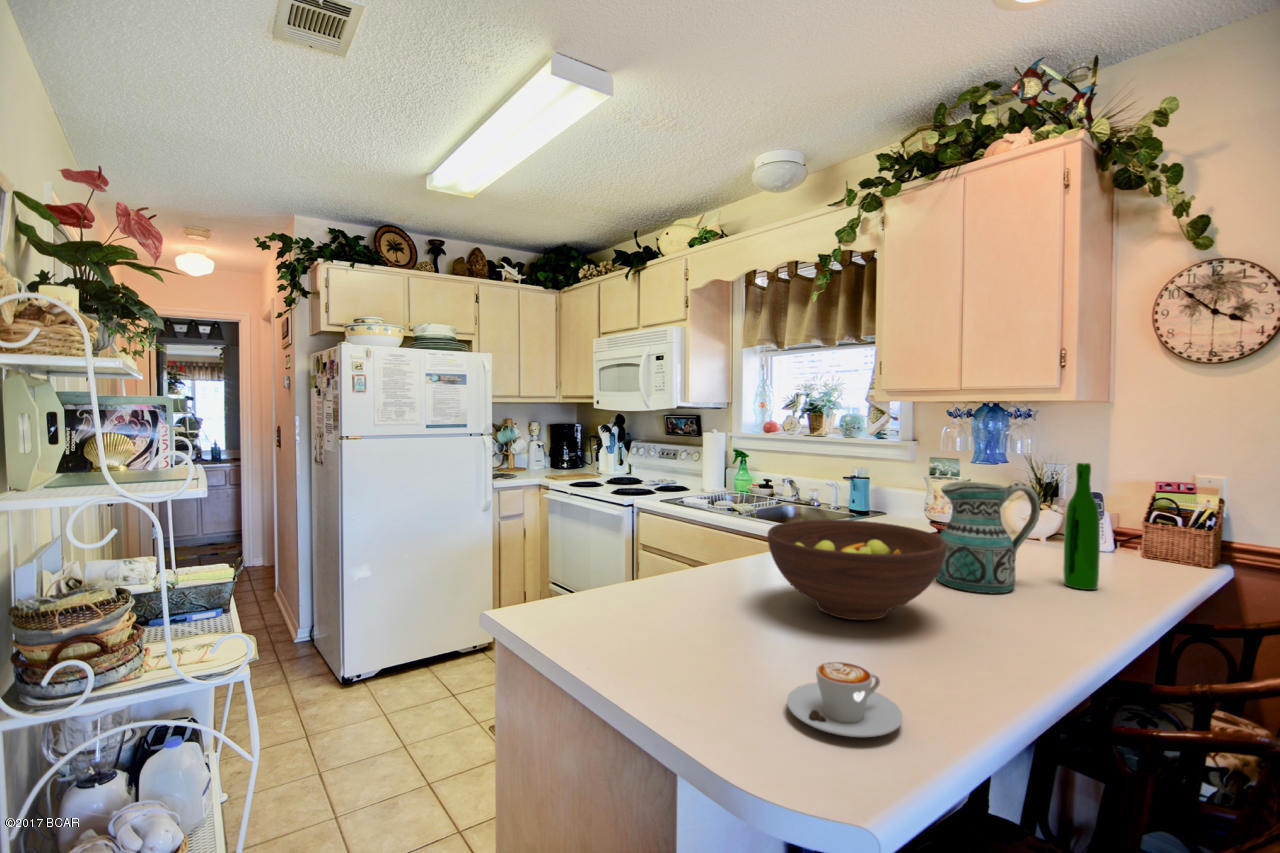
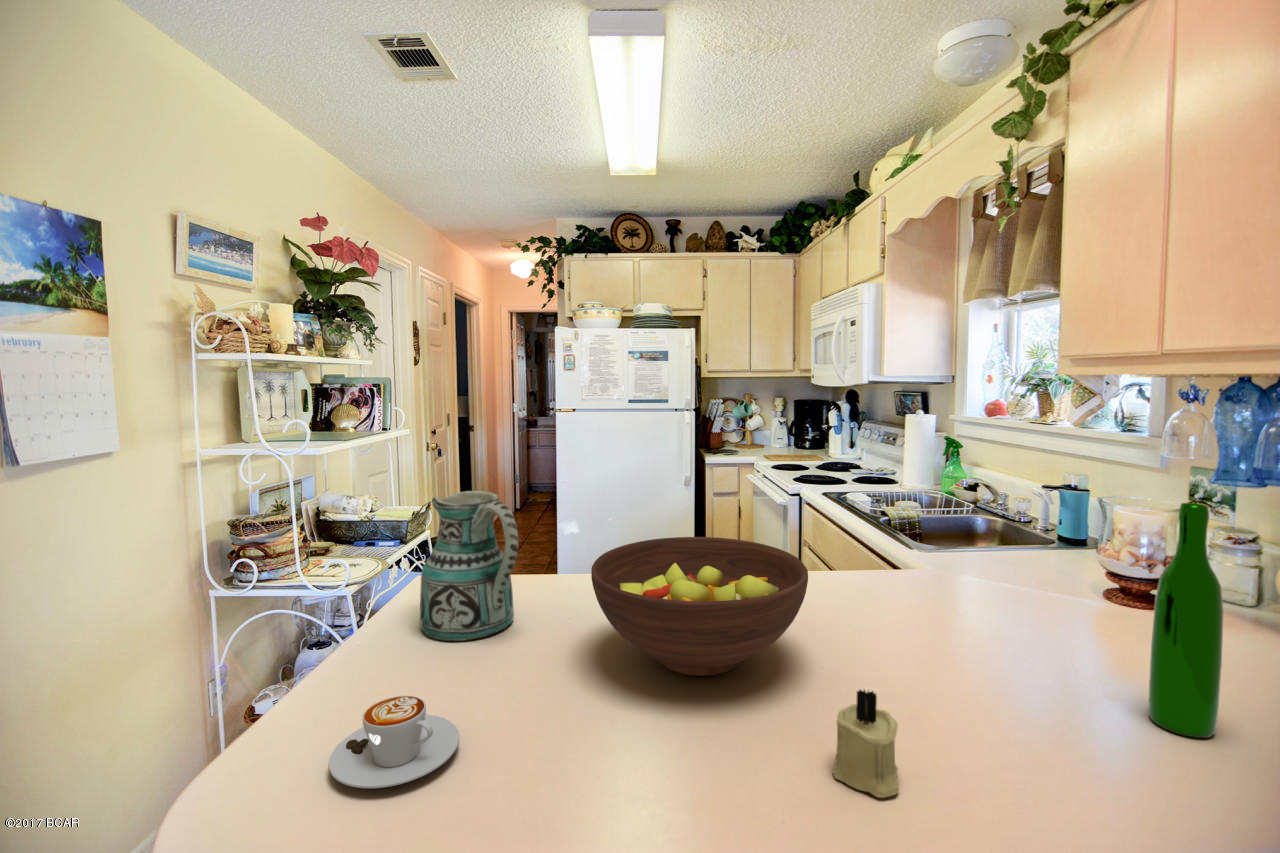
ceramic pitcher: present [936,481,1040,594] -> present [420,491,518,641]
candle: none [1024,584,1077,645] -> present [833,690,899,798]

